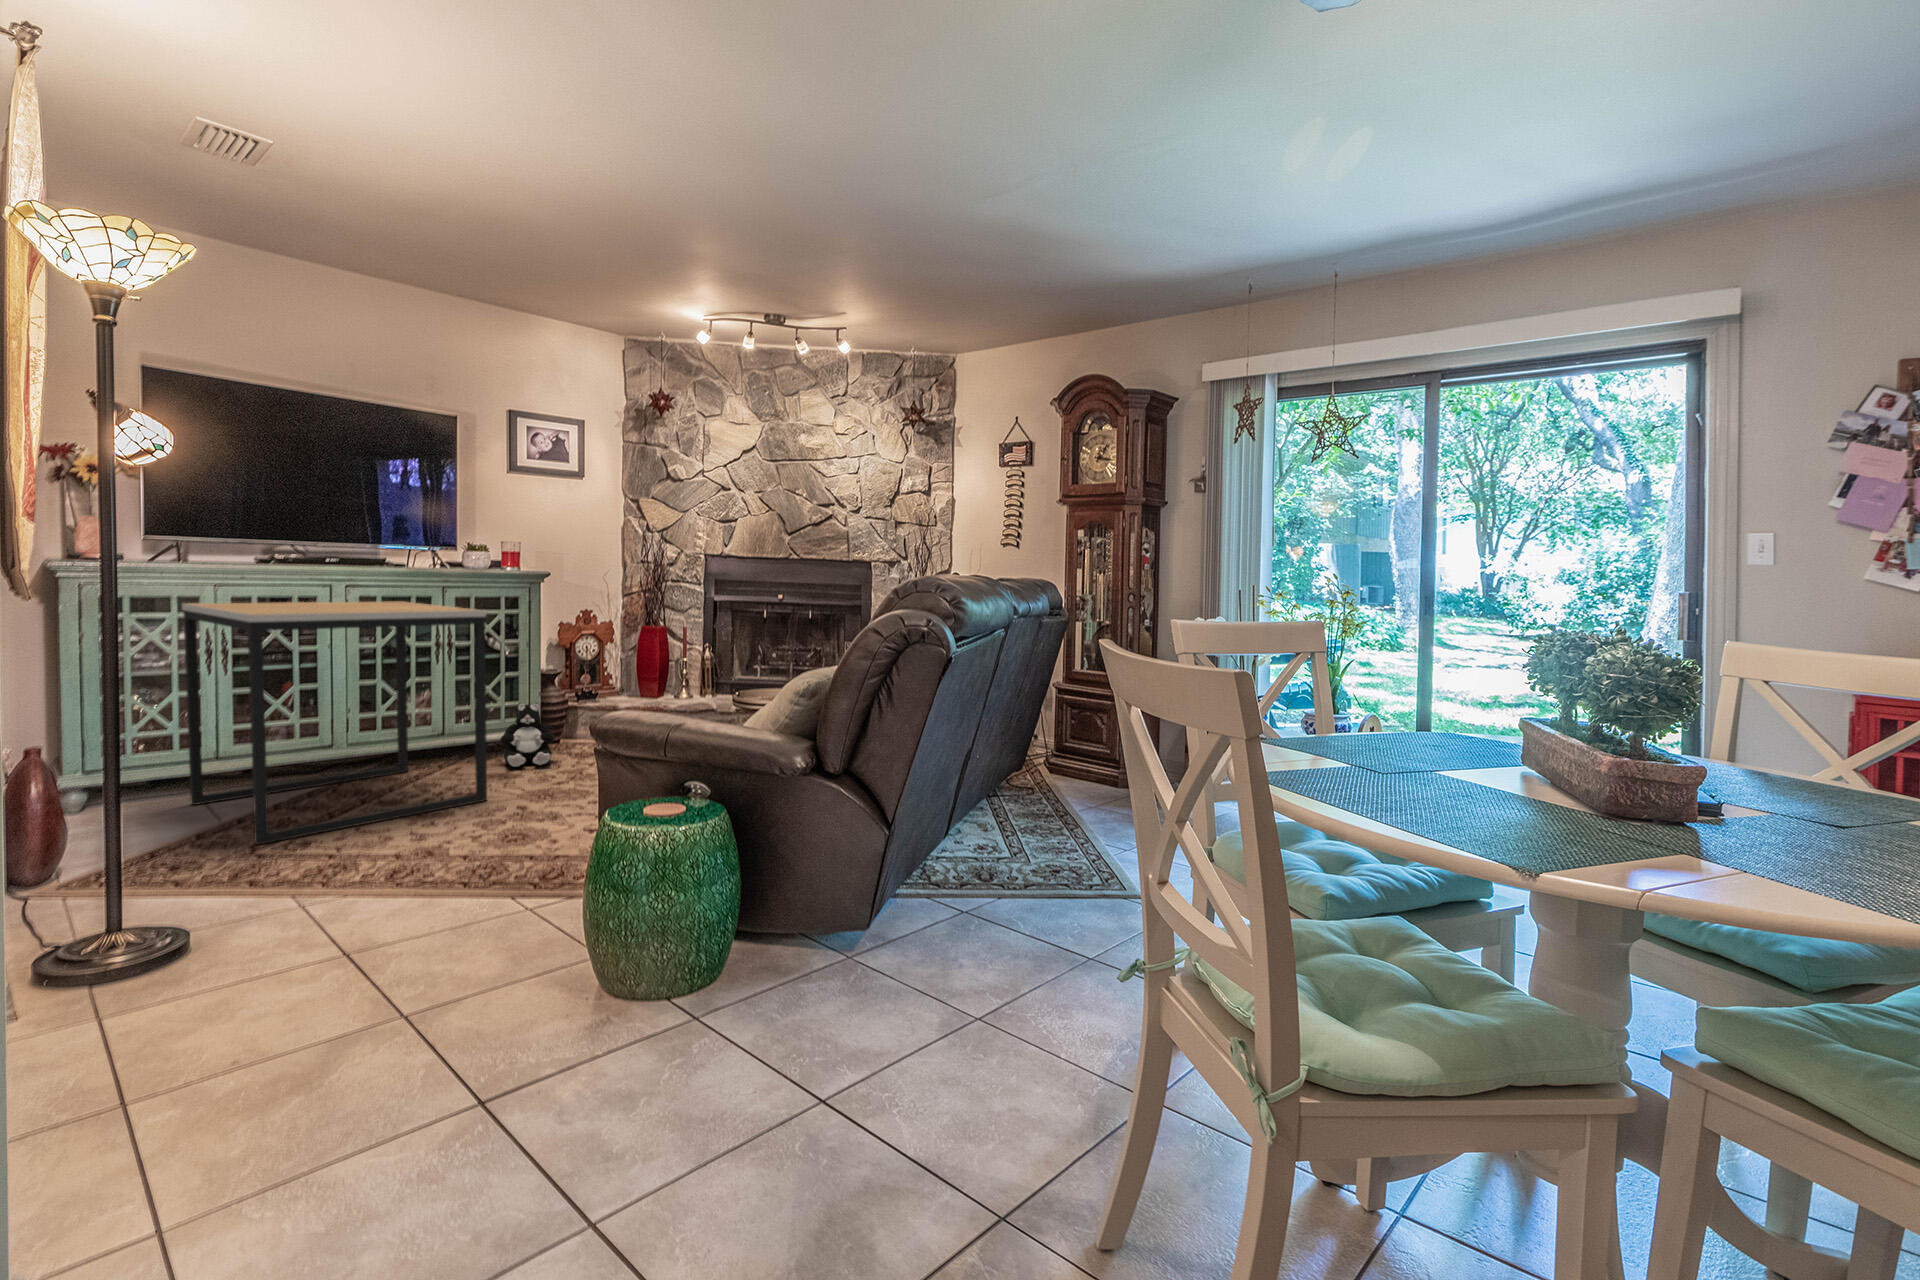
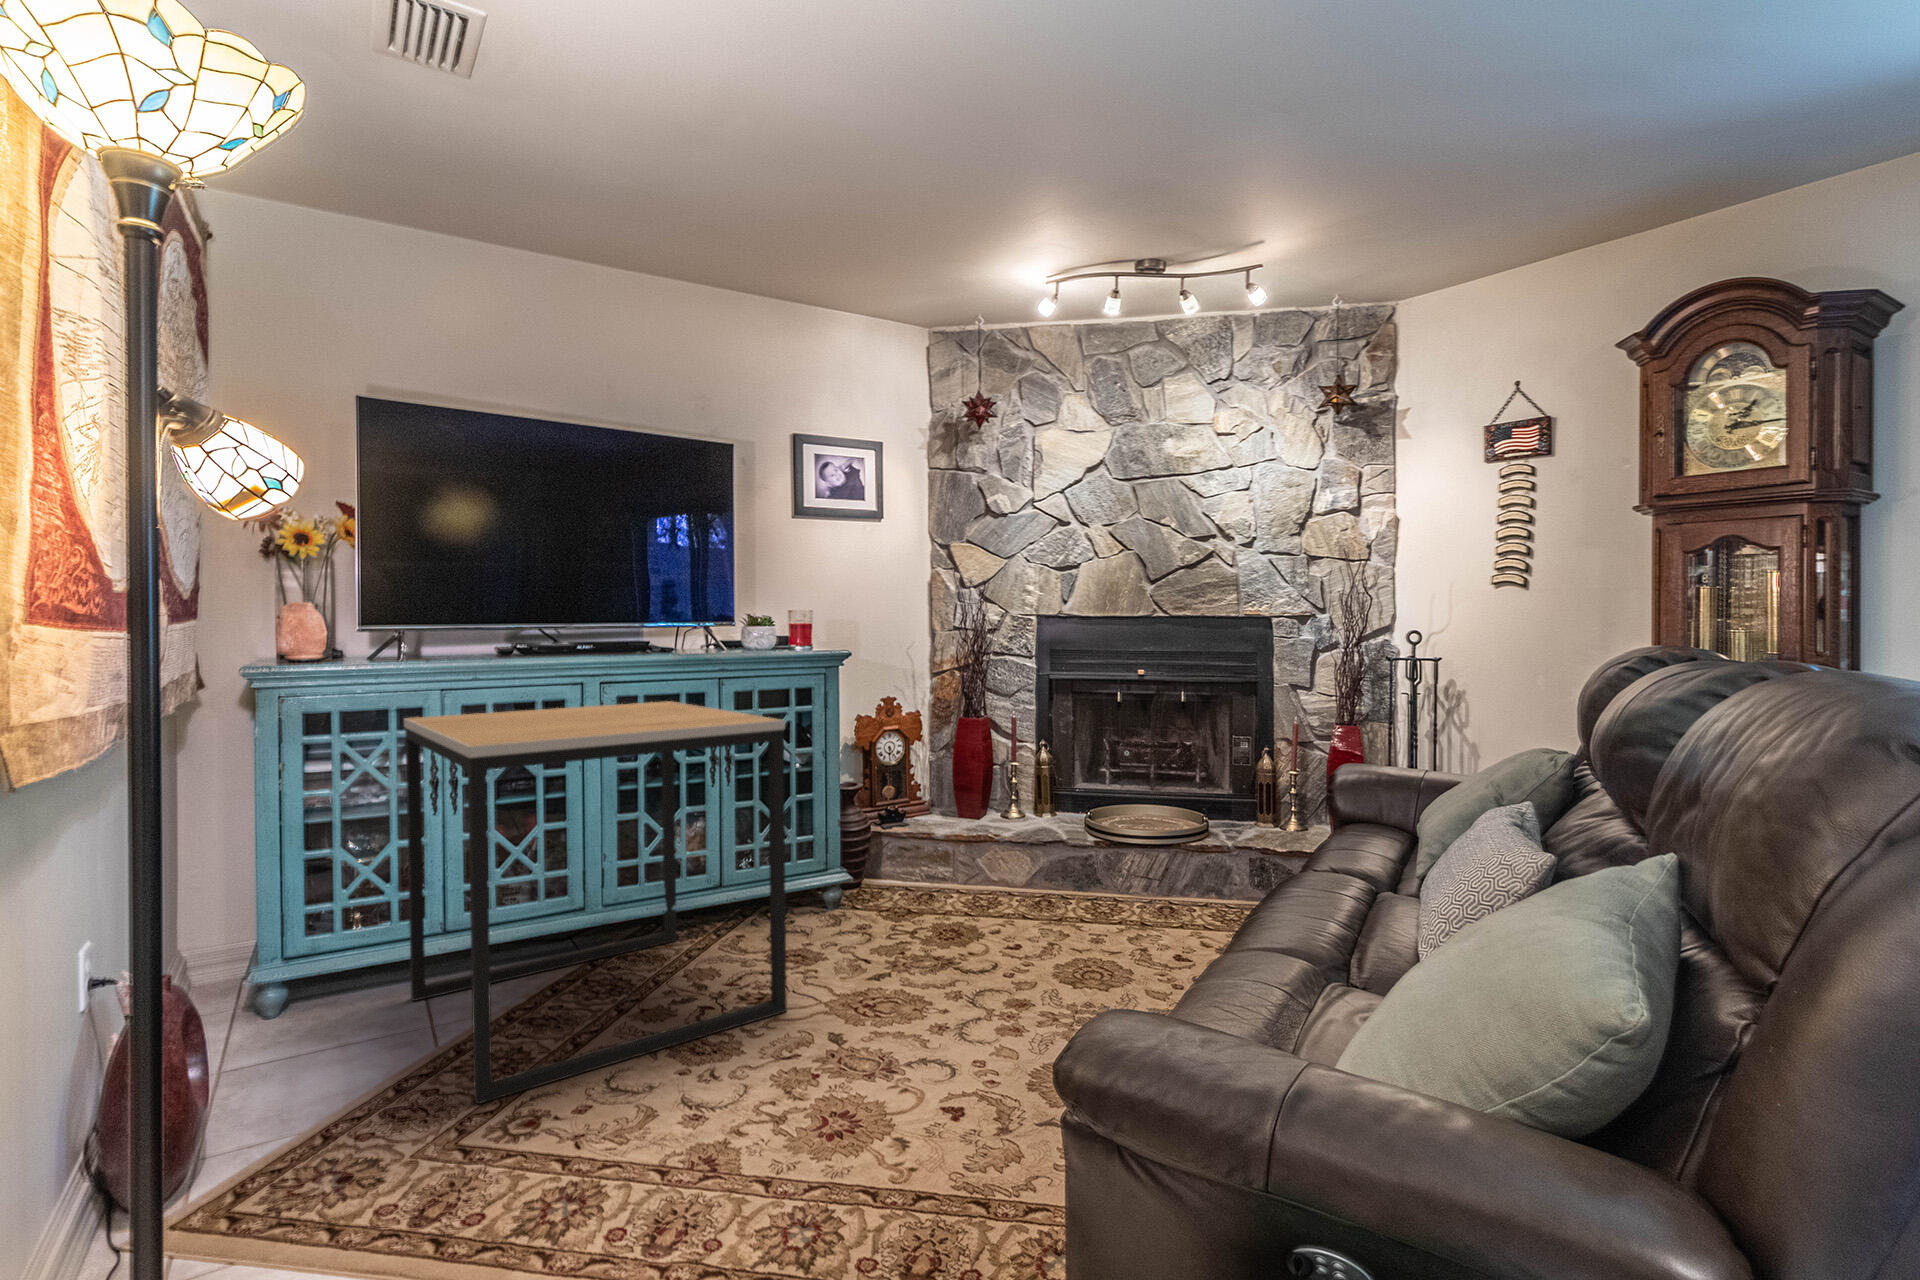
plush toy: present [500,703,555,767] -> none [792,839,862,937]

